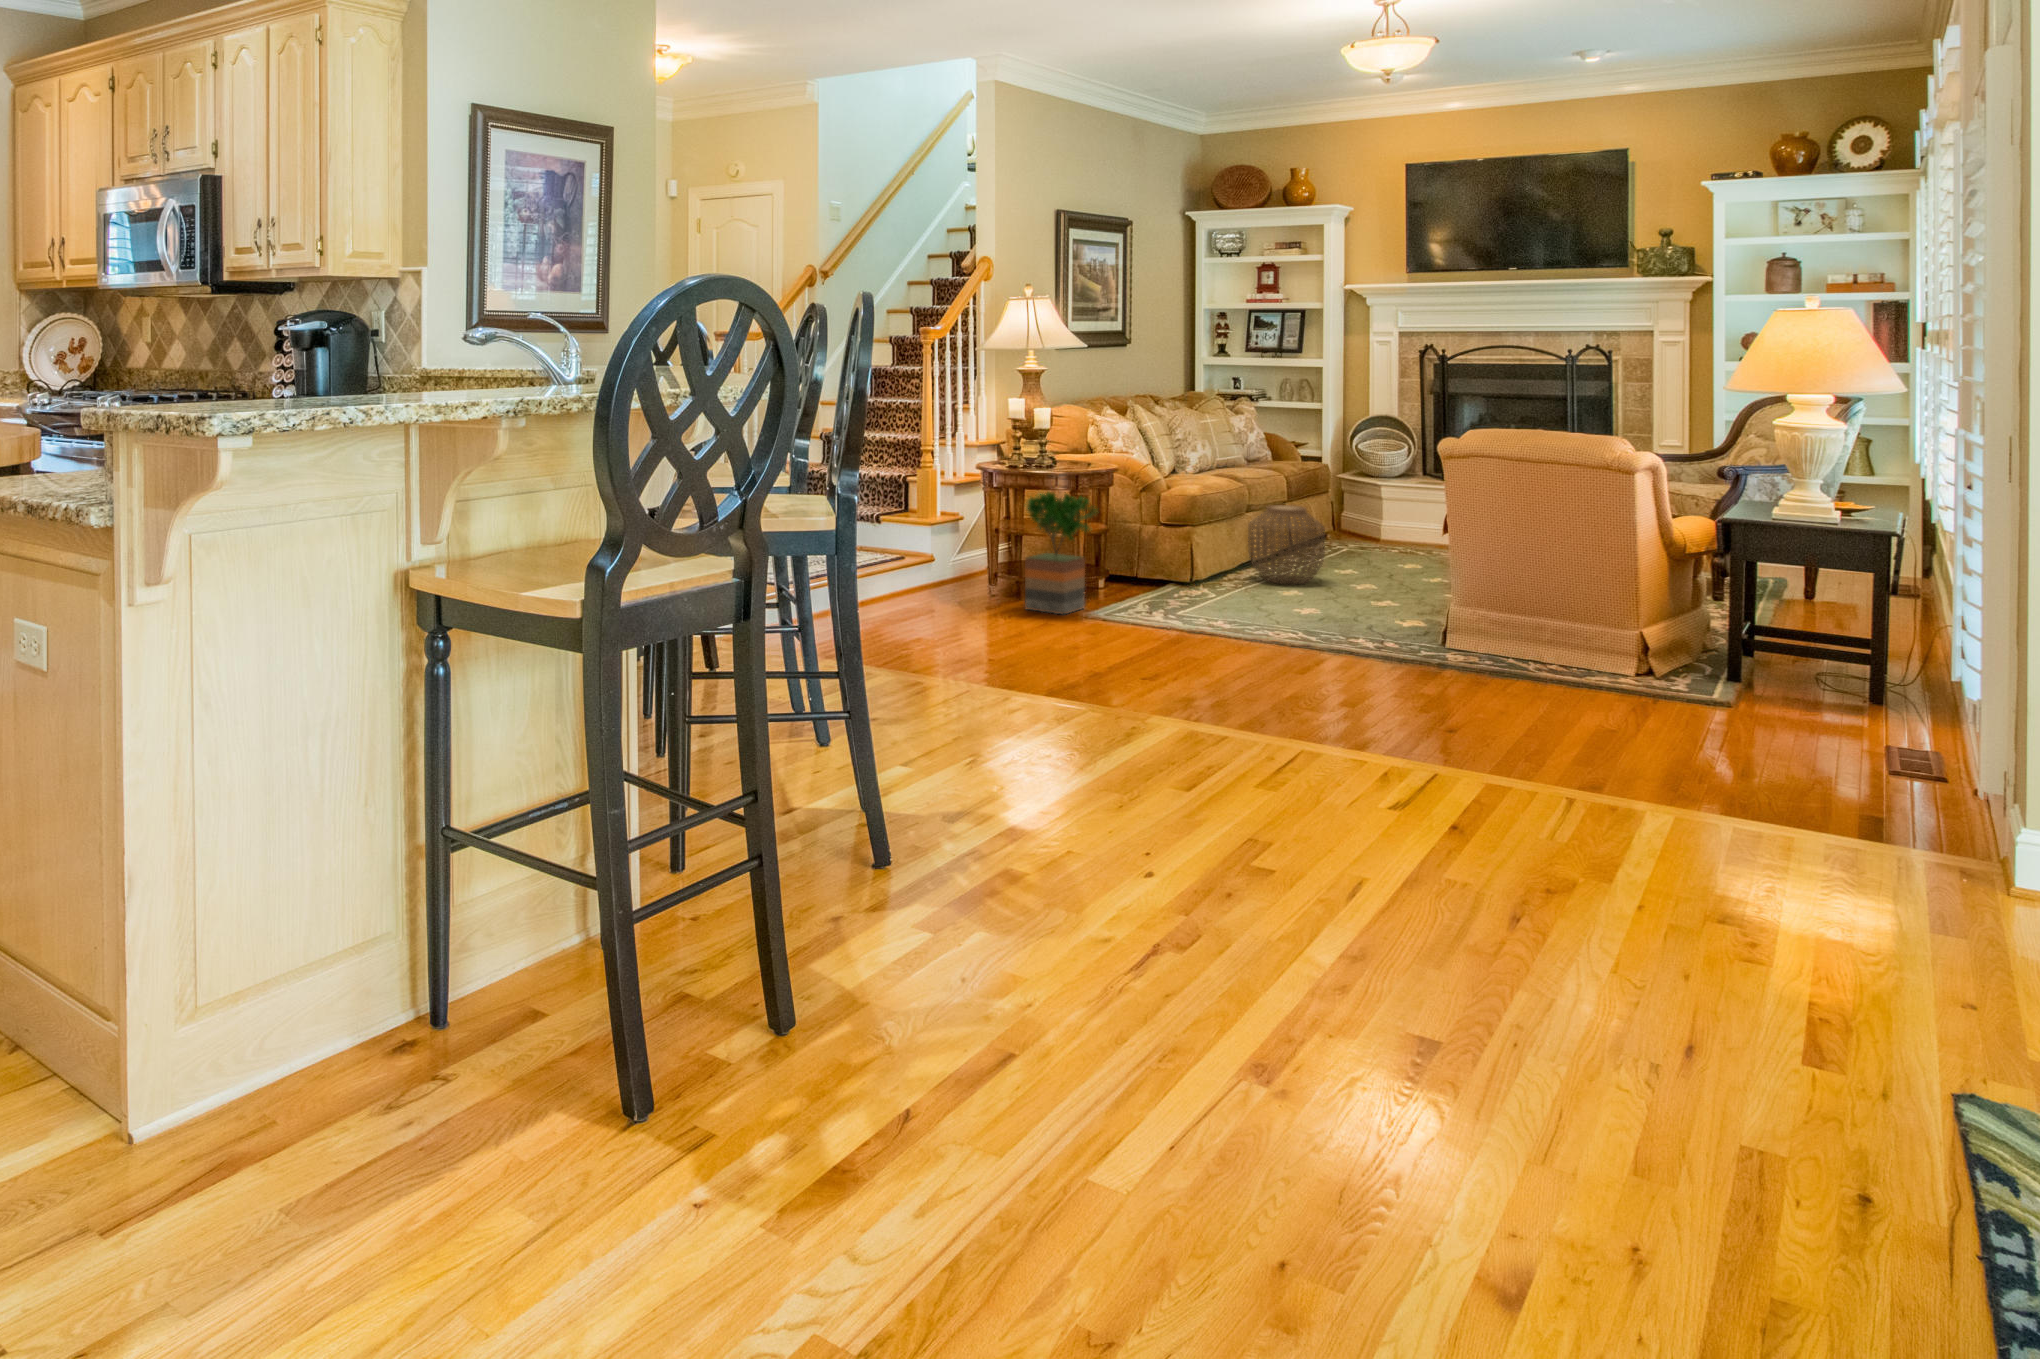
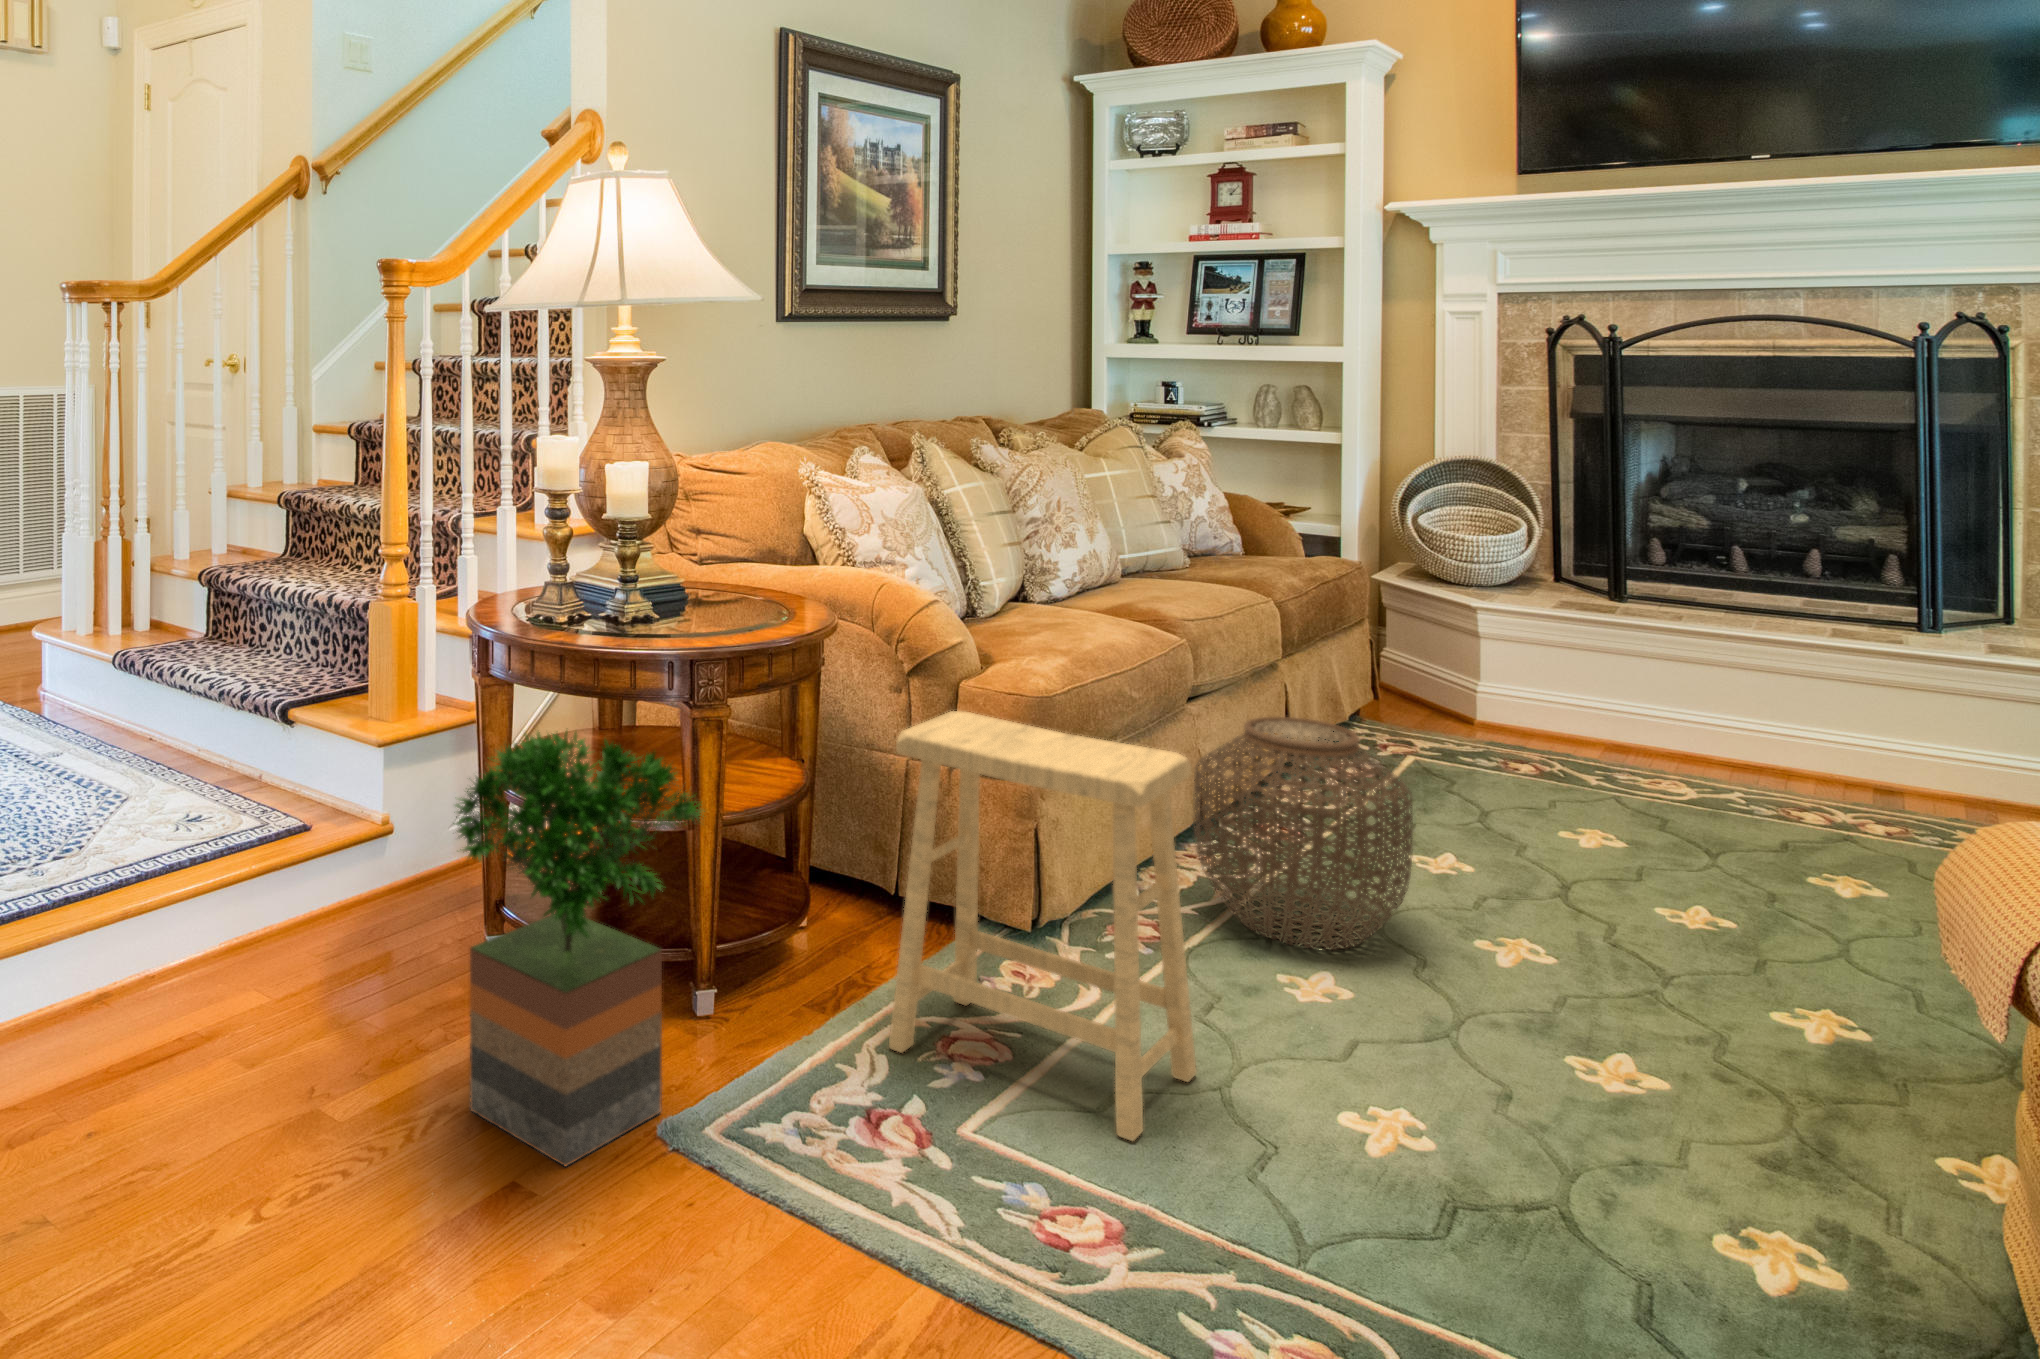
footstool: none [1149,492,1248,610] -> present [889,711,1197,1141]

